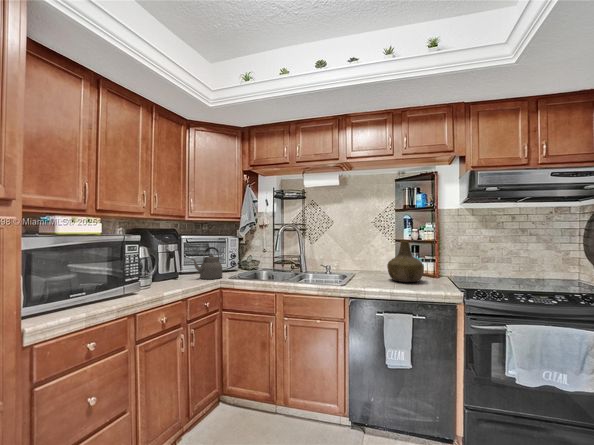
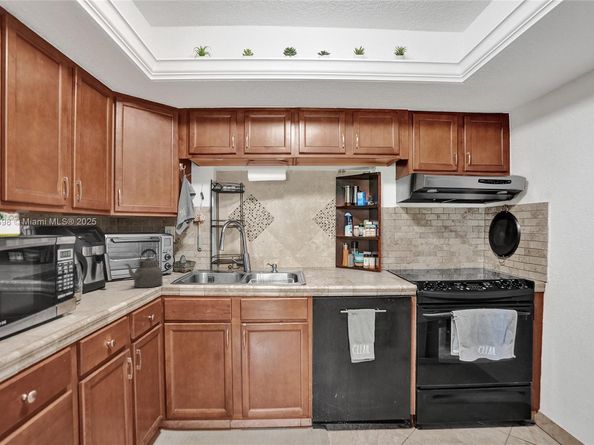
bottle: present [387,240,424,282] -> none [341,237,375,277]

